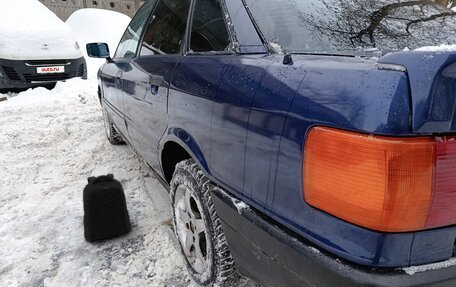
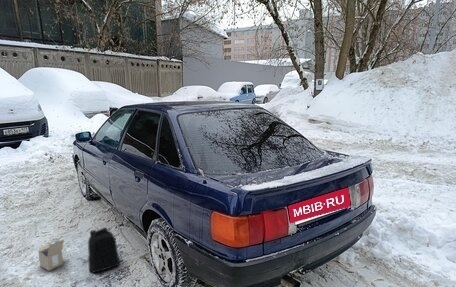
cardboard box: none [11,187,54,232] -> present [38,240,64,271]

